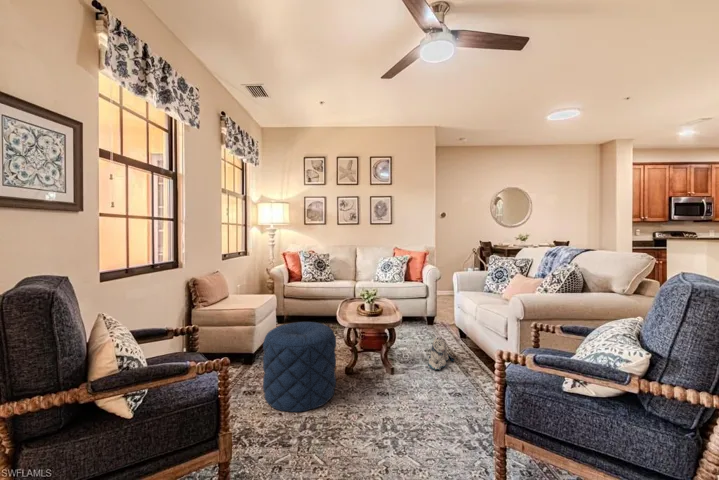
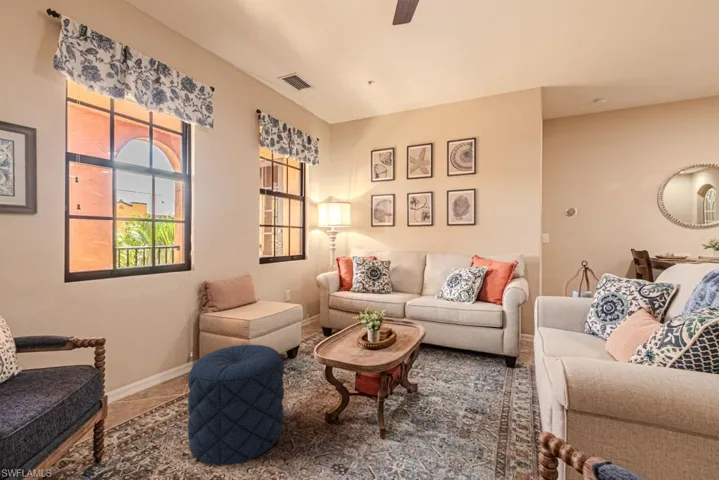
plush toy: present [428,338,454,370] -> none [437,397,489,452]

